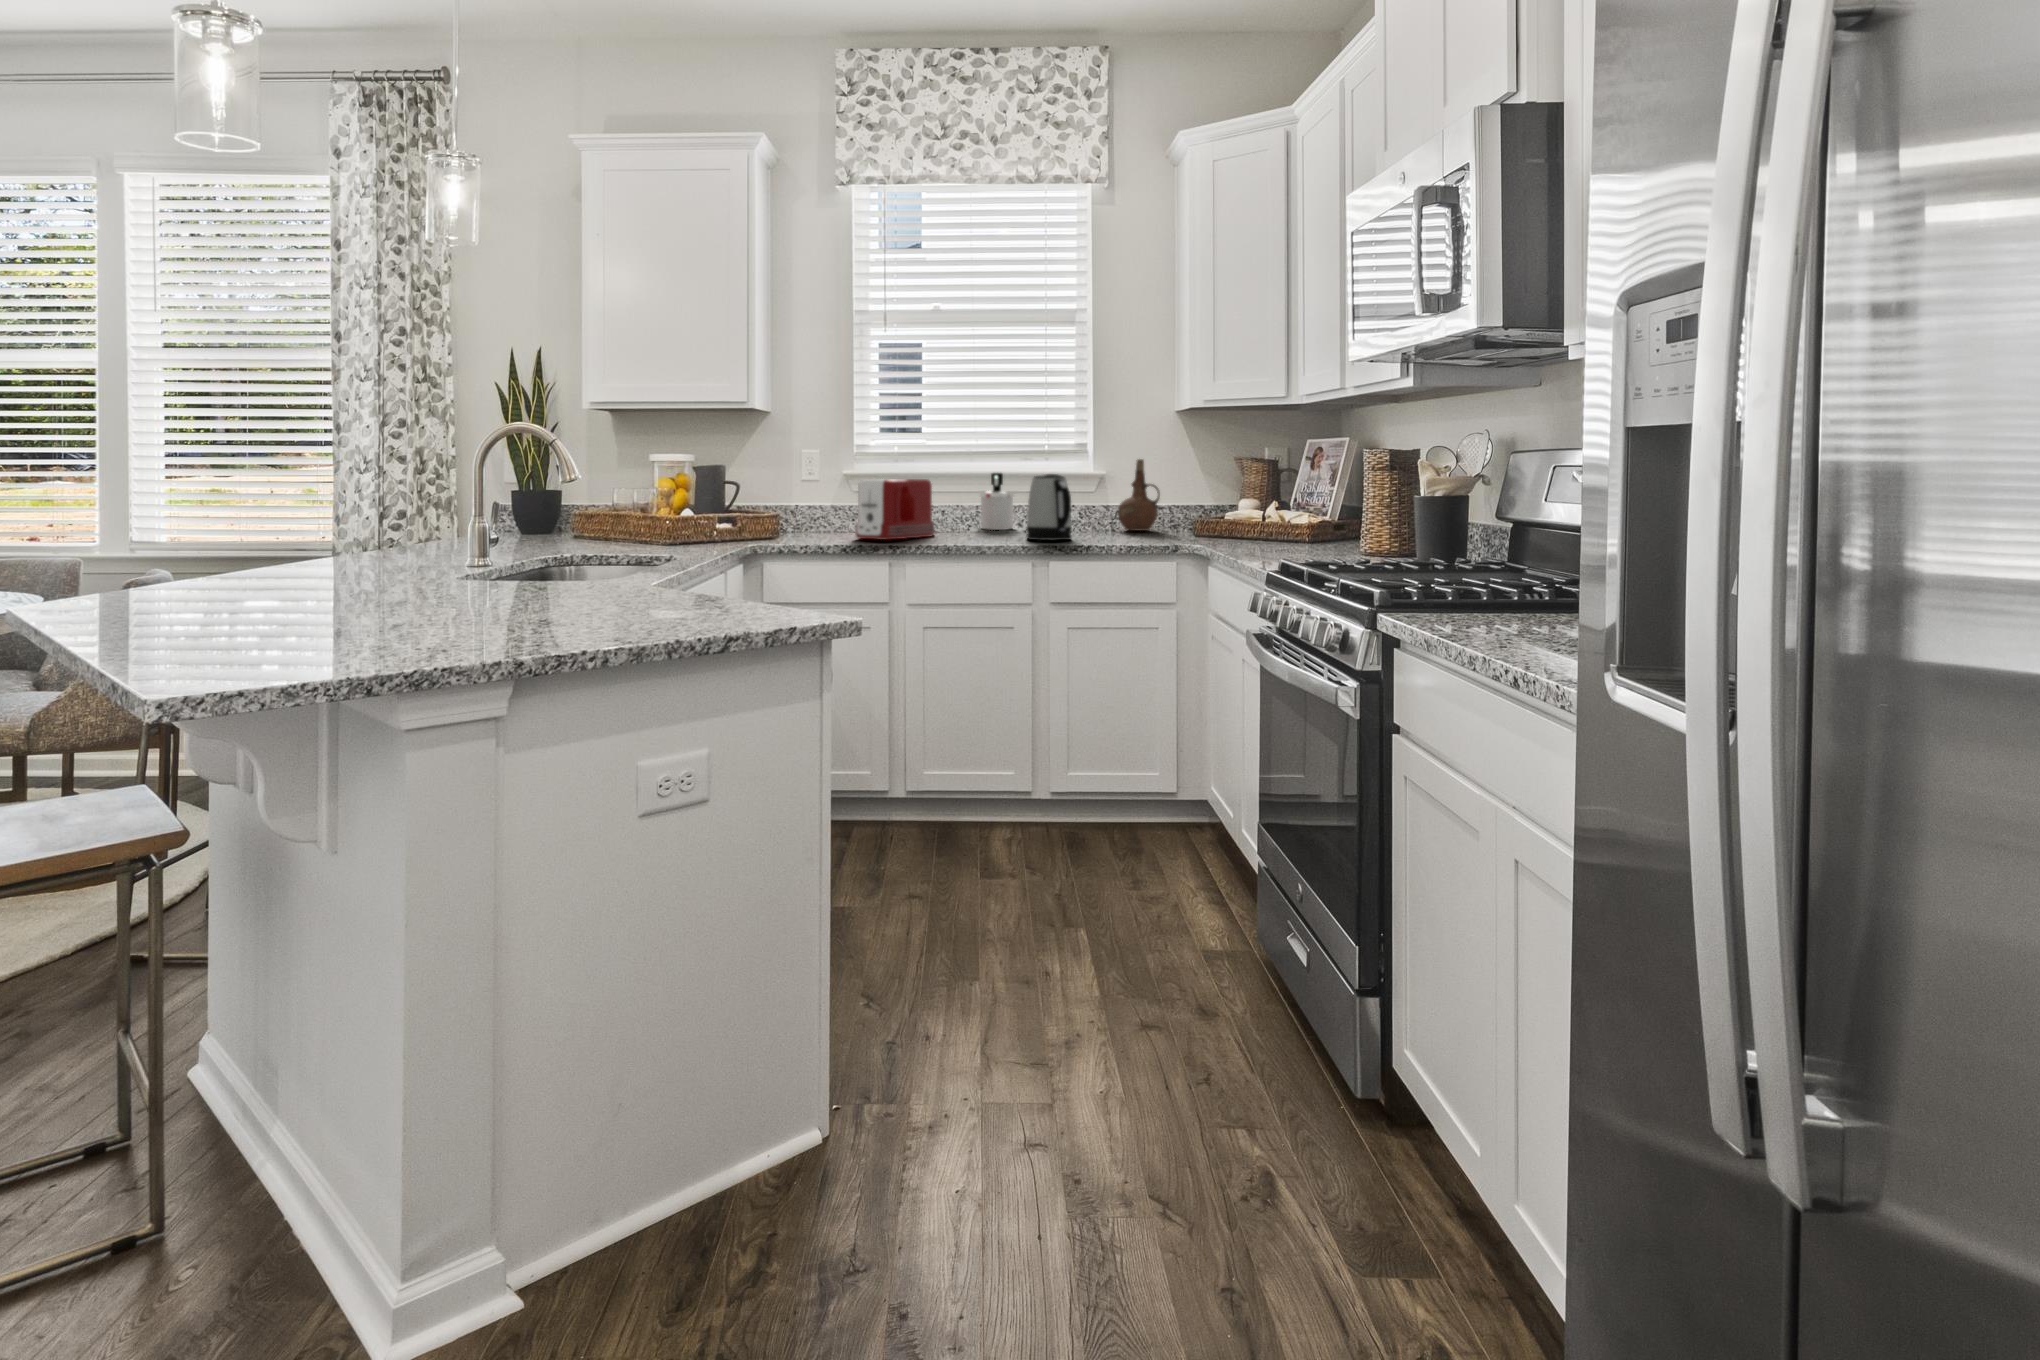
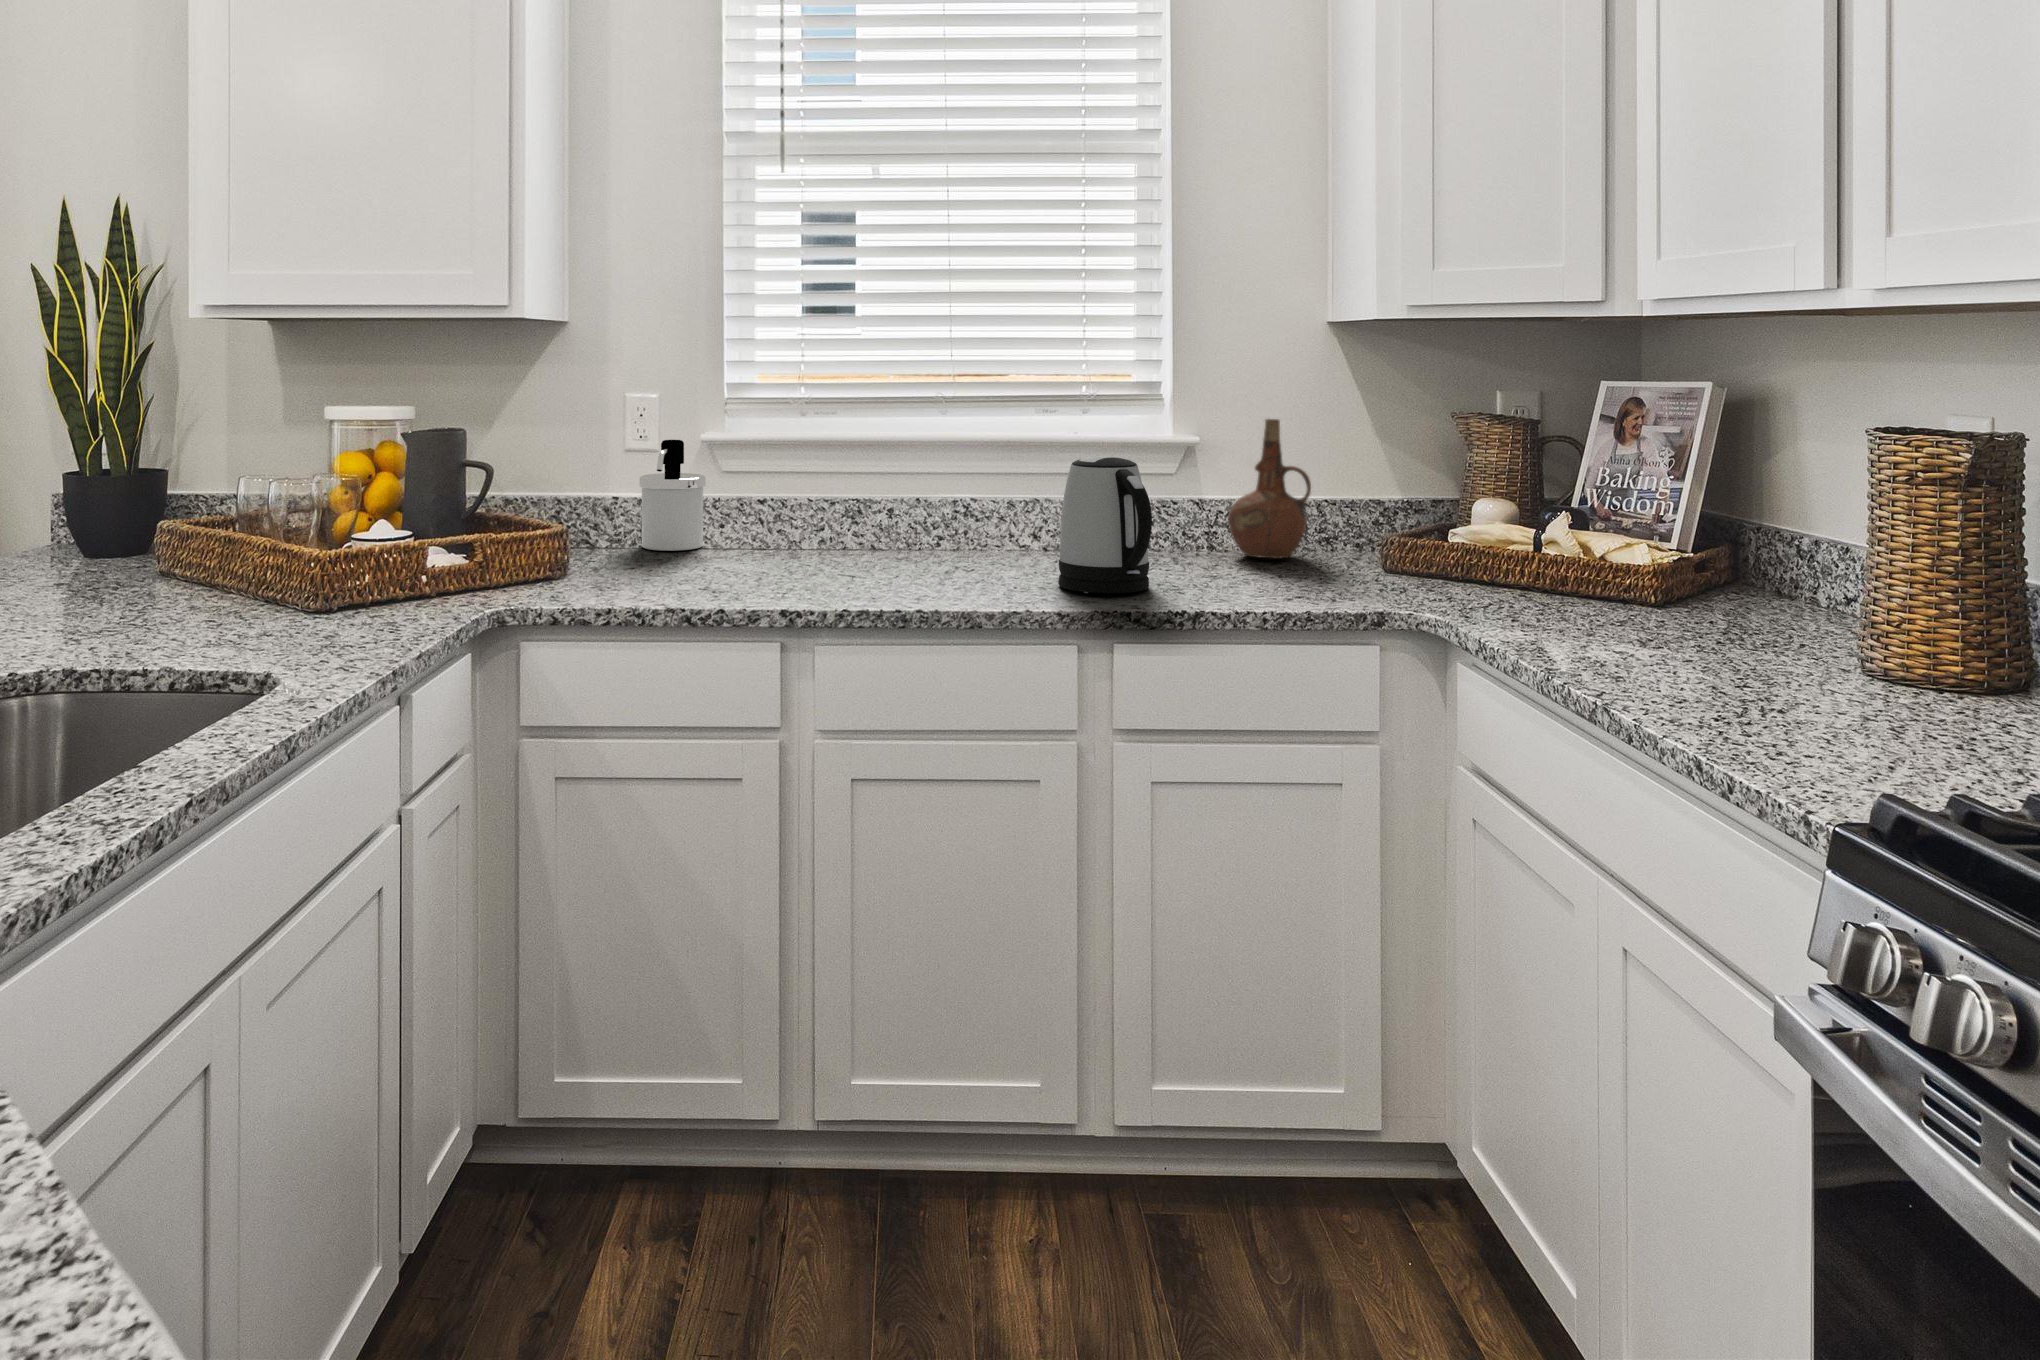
soap dispenser: present [980,473,1014,530] -> present [640,440,705,551]
toaster: present [855,479,935,540] -> none [718,458,878,592]

